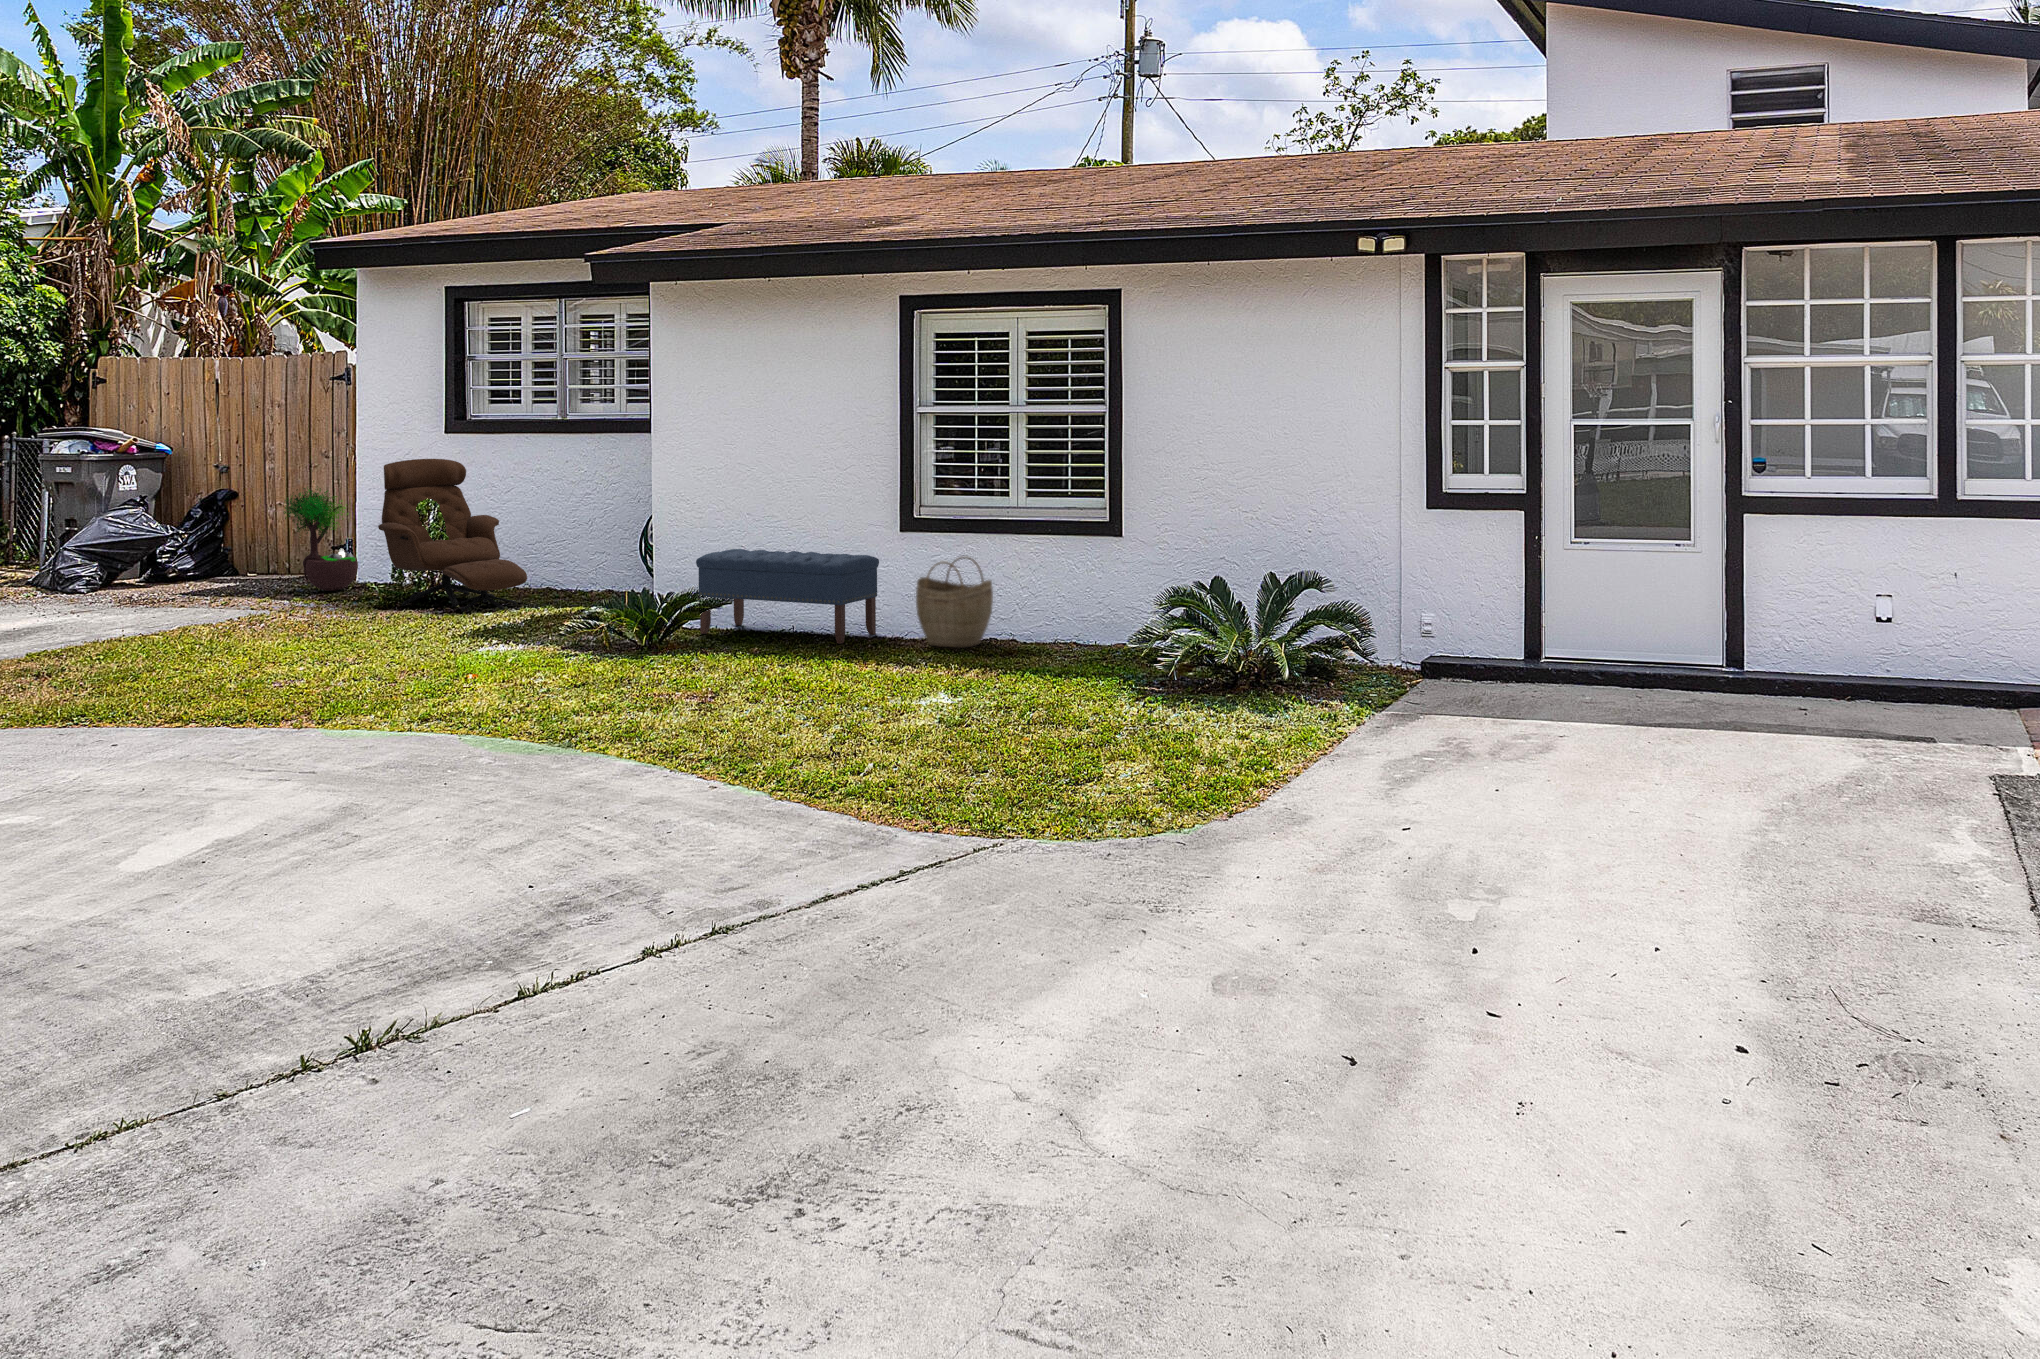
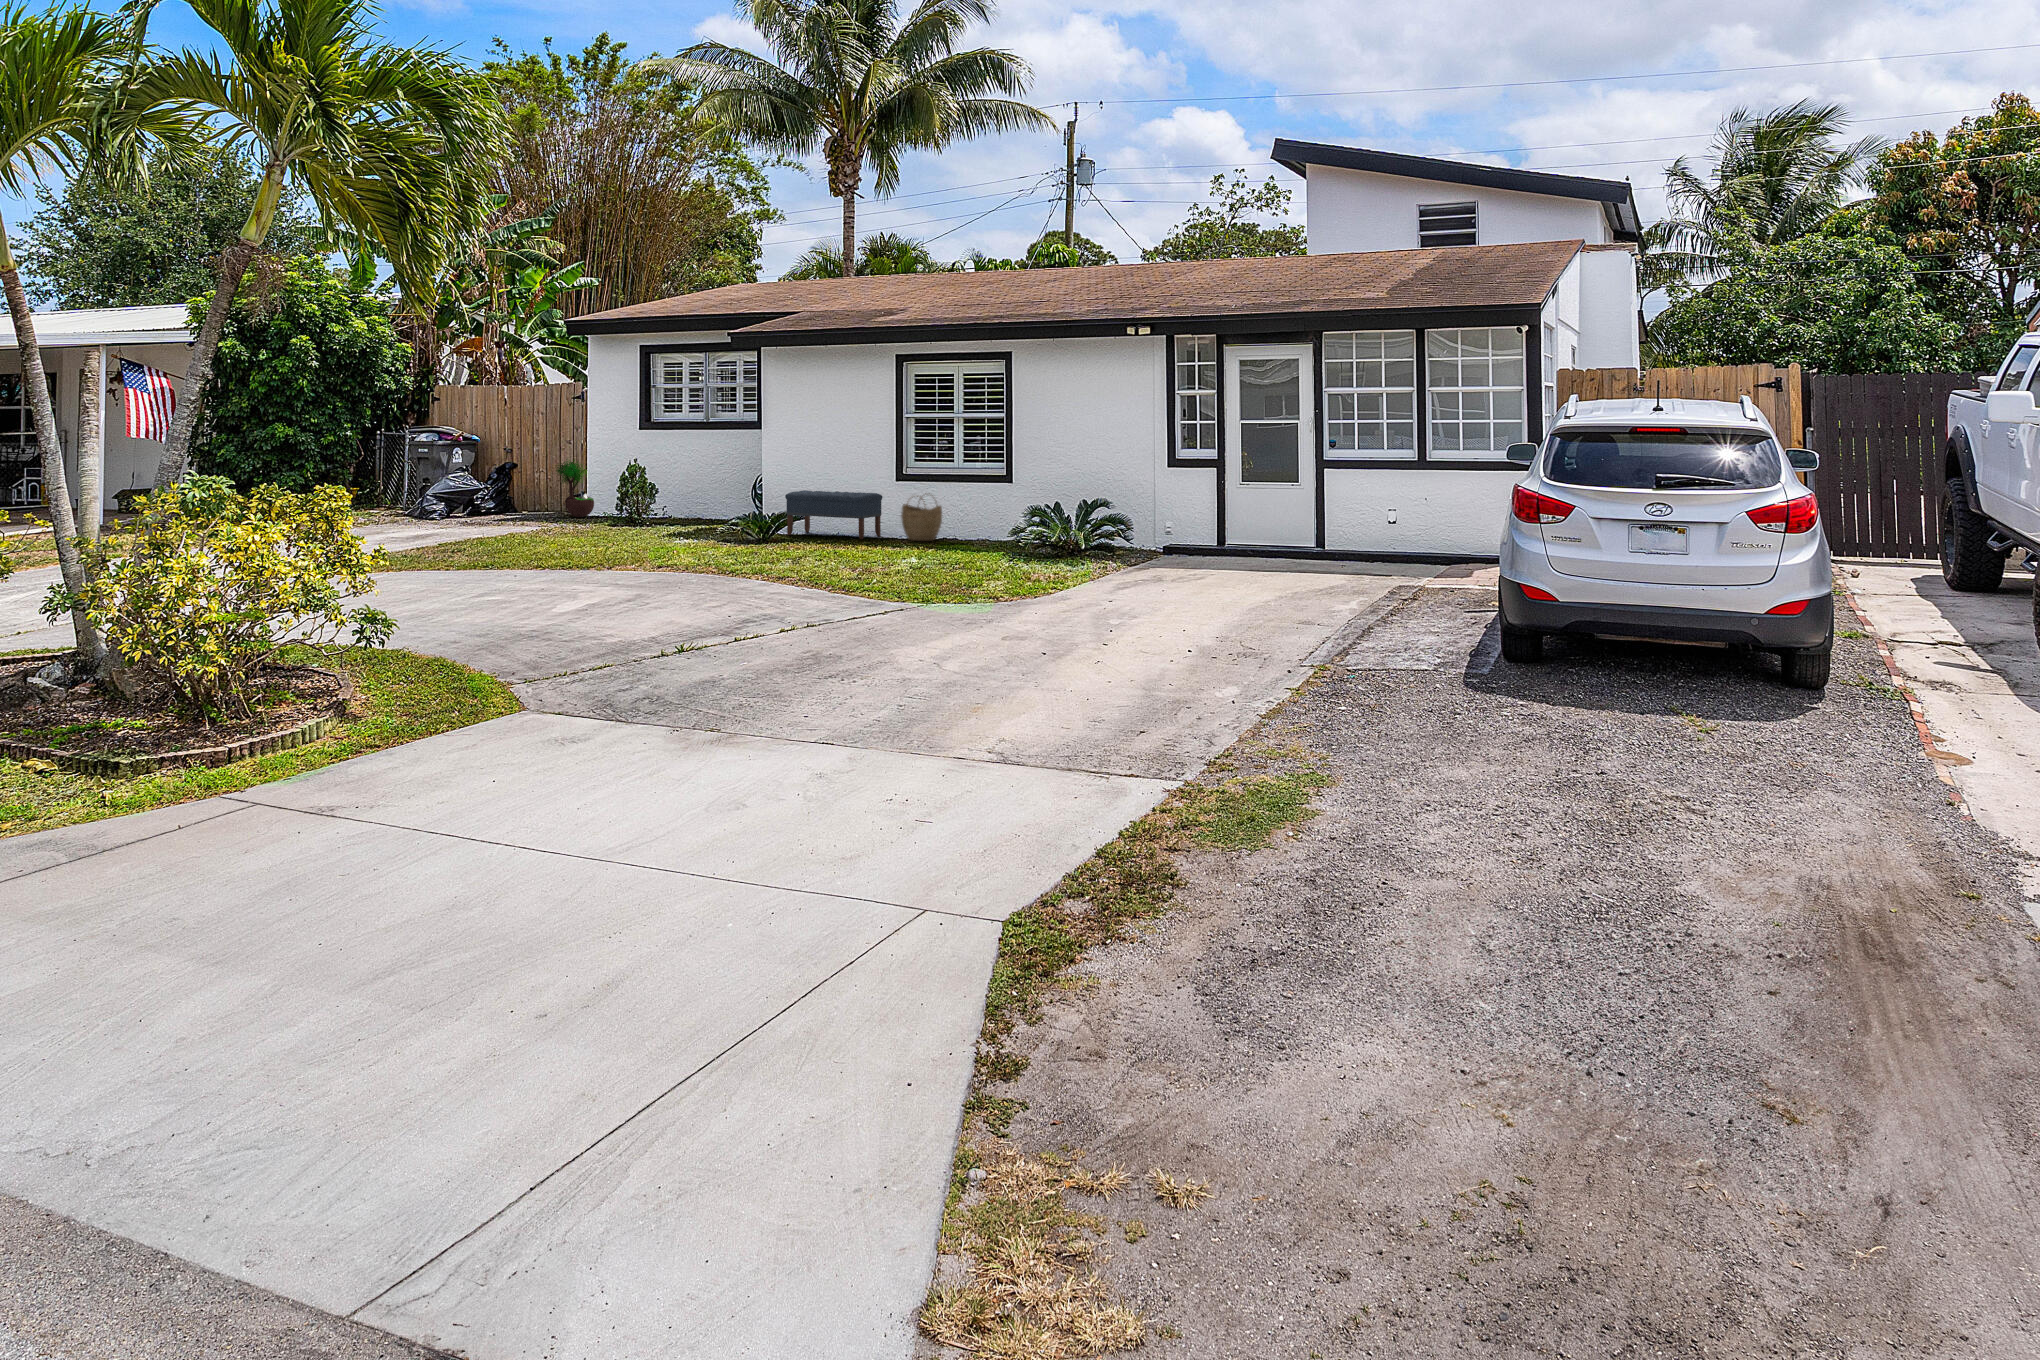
lounge chair: present [378,459,527,611] -> none [610,443,691,526]

